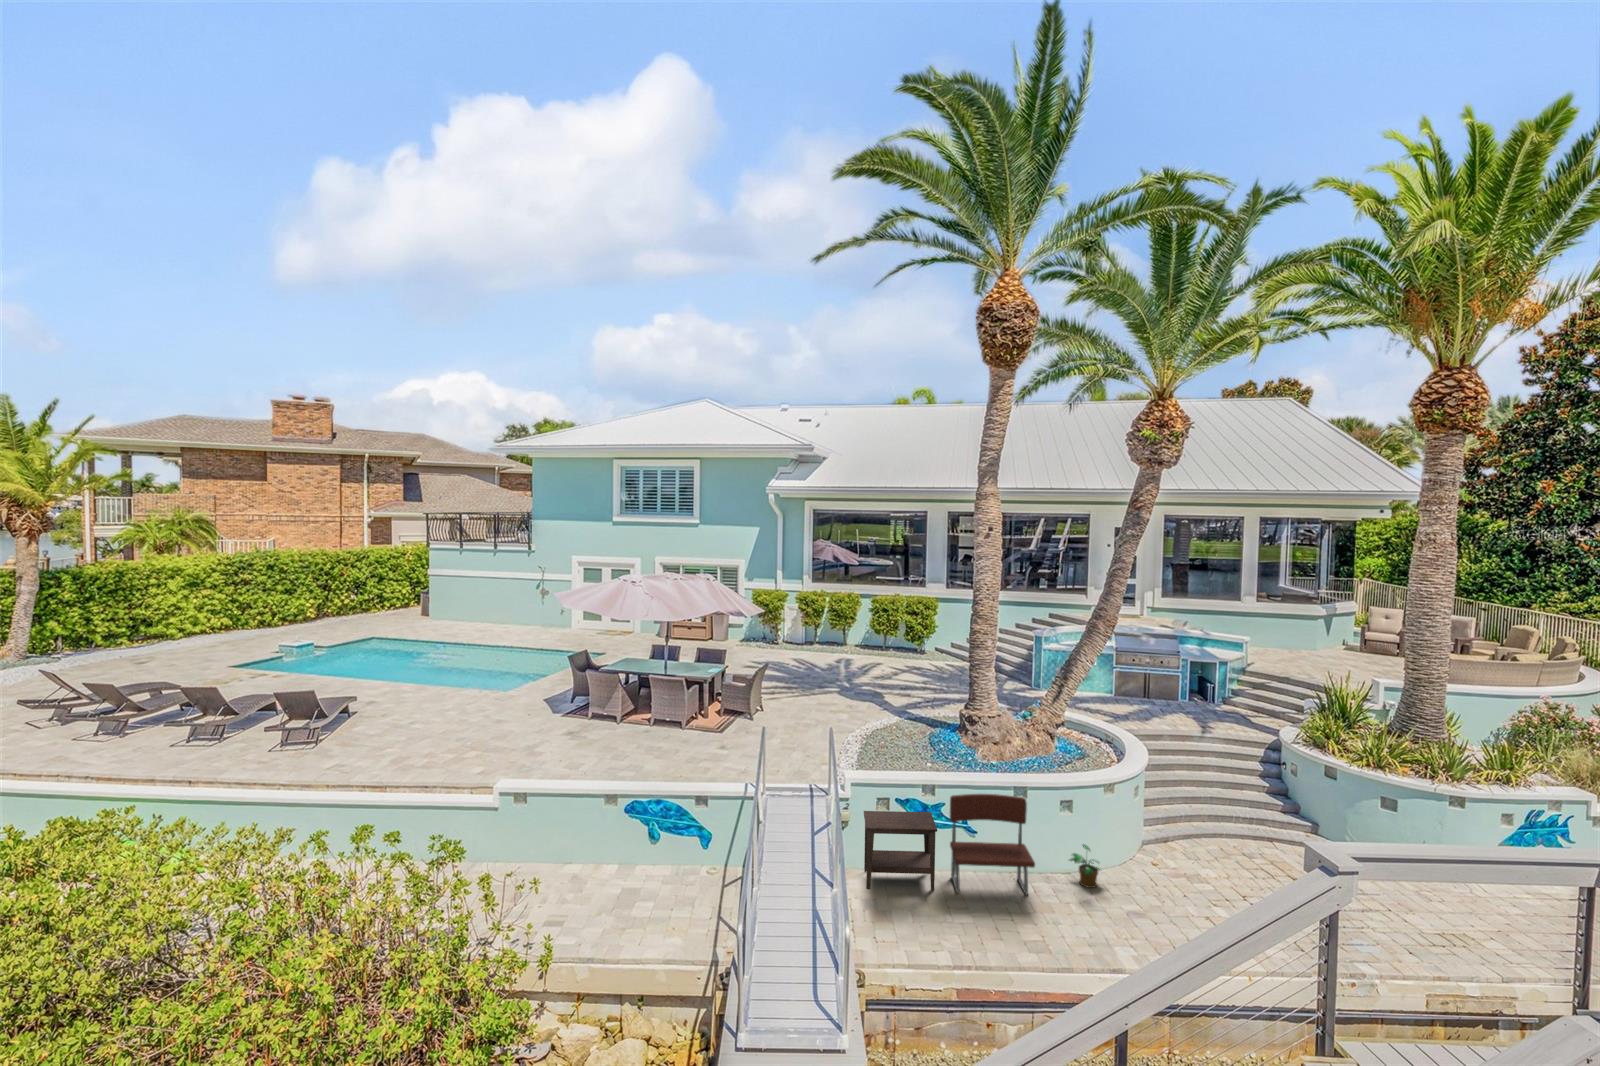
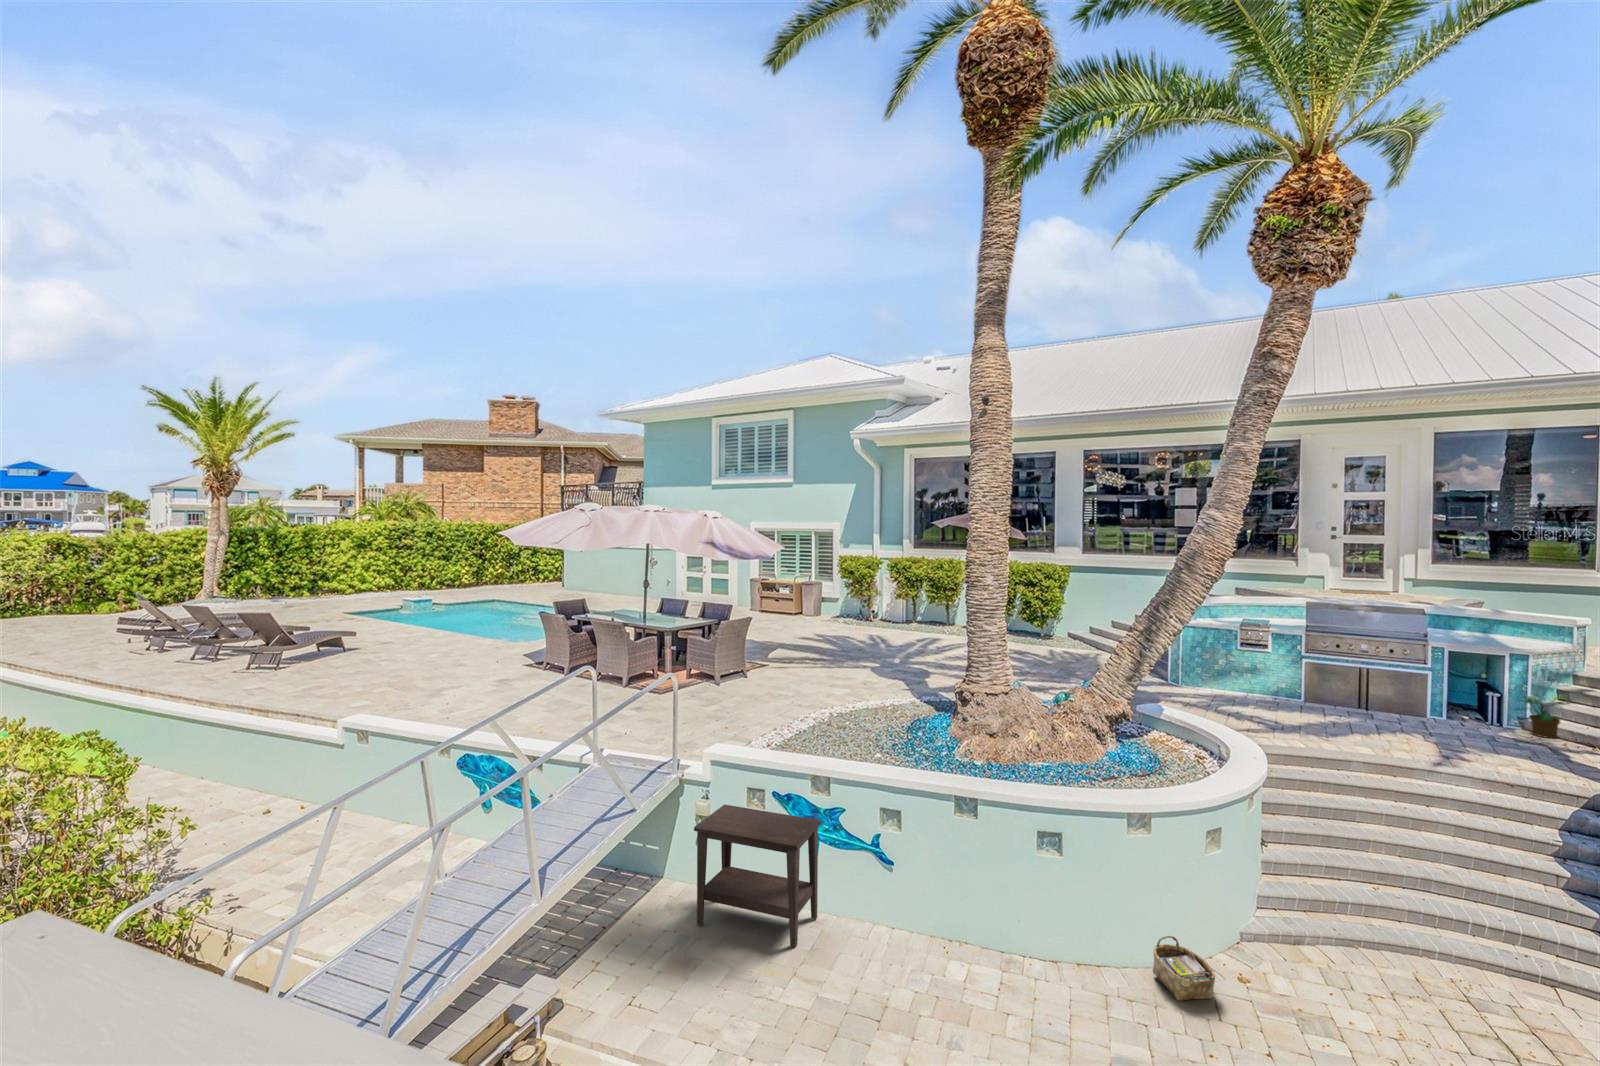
bench: present [950,794,1035,895] -> none [815,796,963,990]
potted plant: present [1069,844,1100,888] -> present [1515,694,1560,738]
woven basket: none [1114,847,1148,879] -> present [1153,936,1215,1001]

